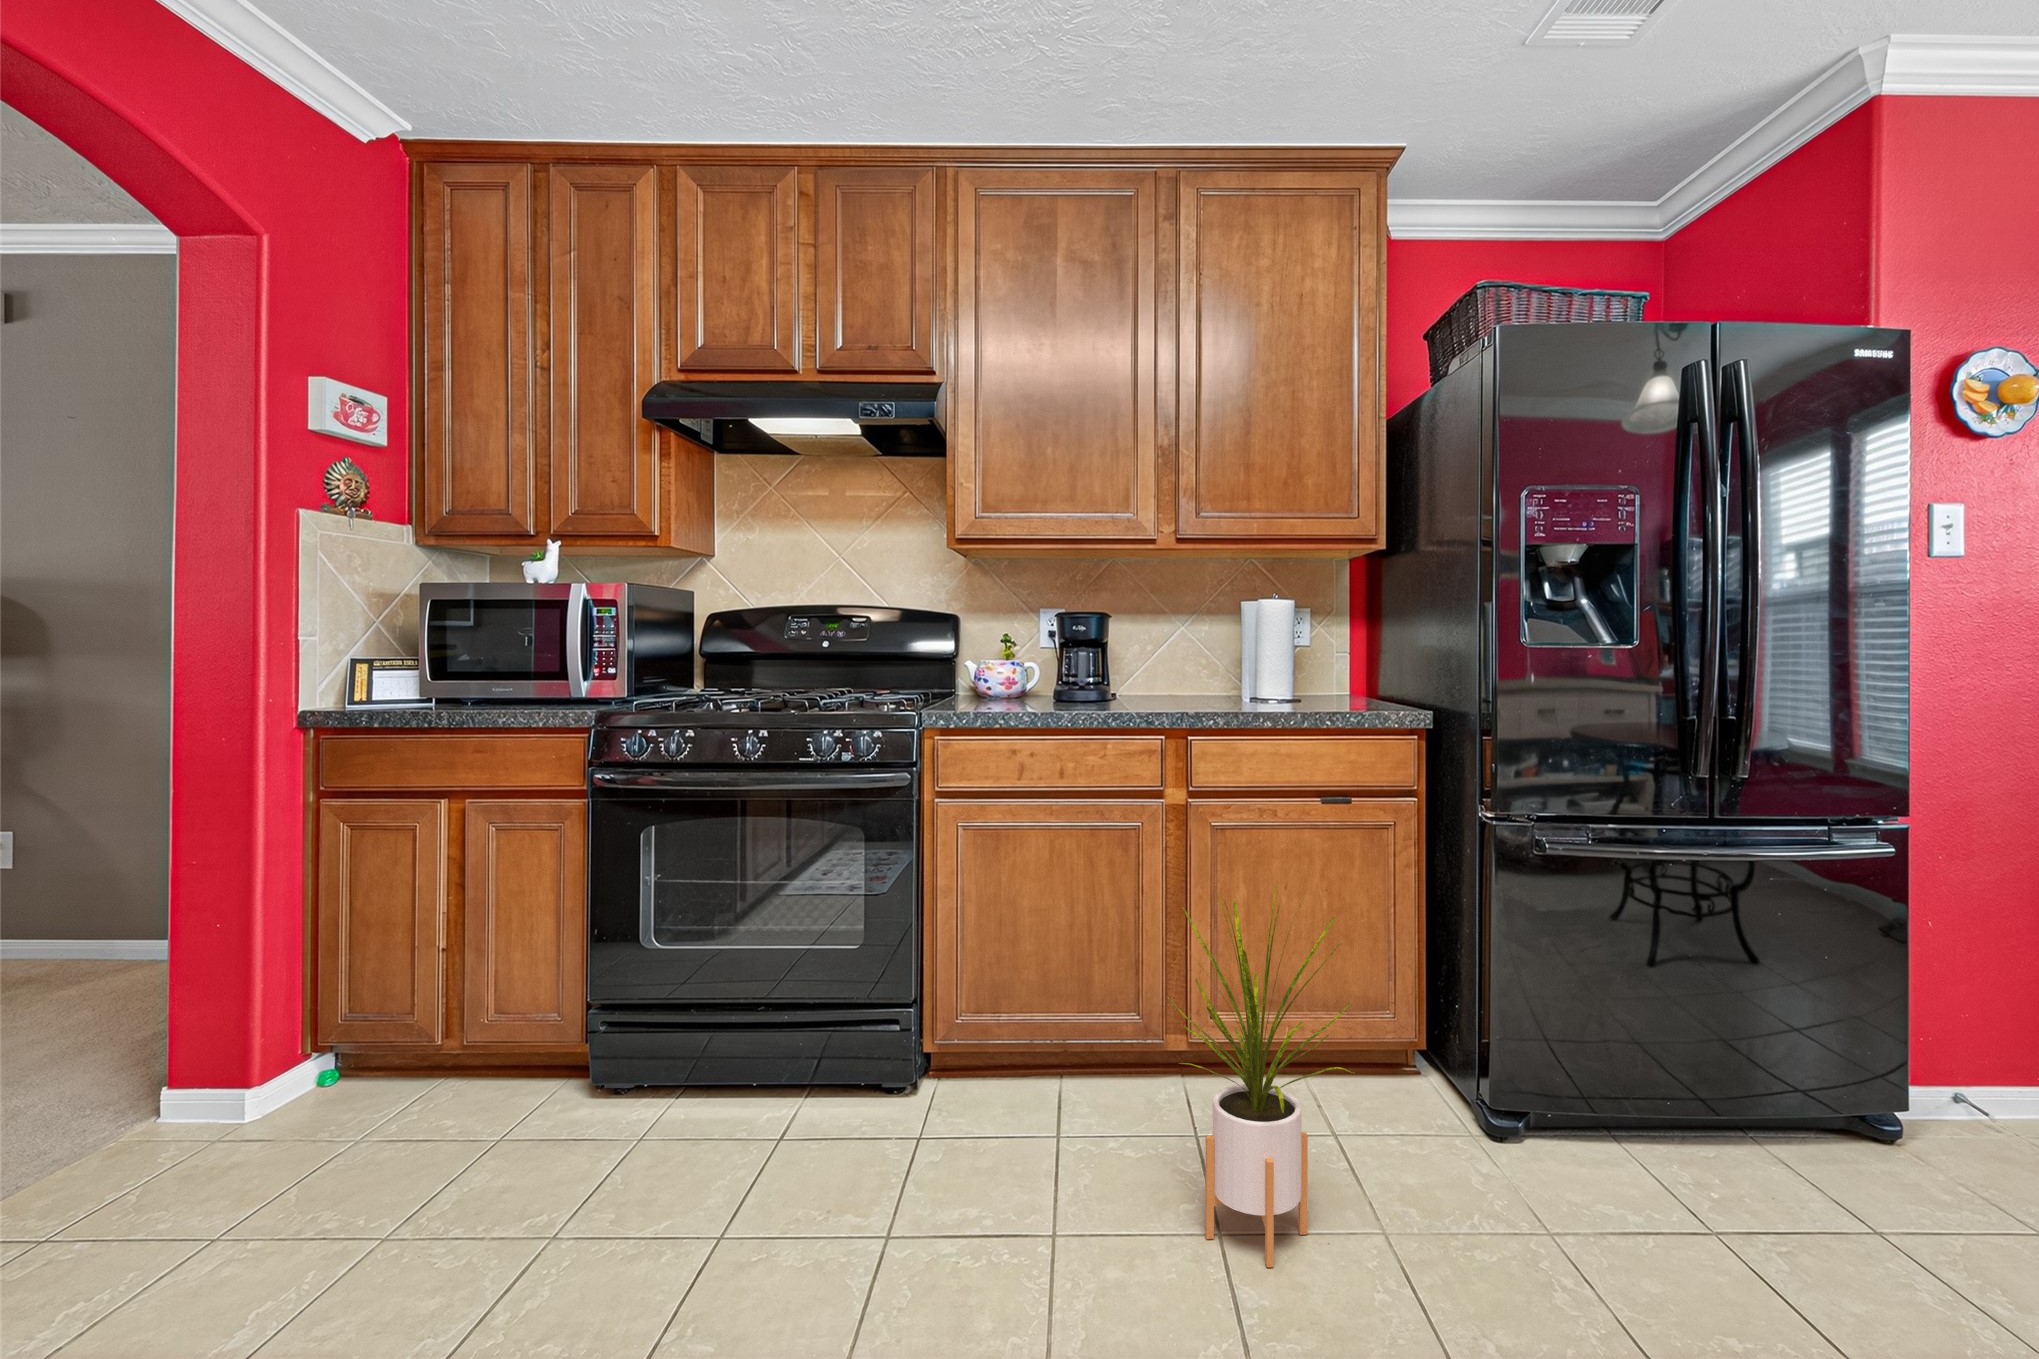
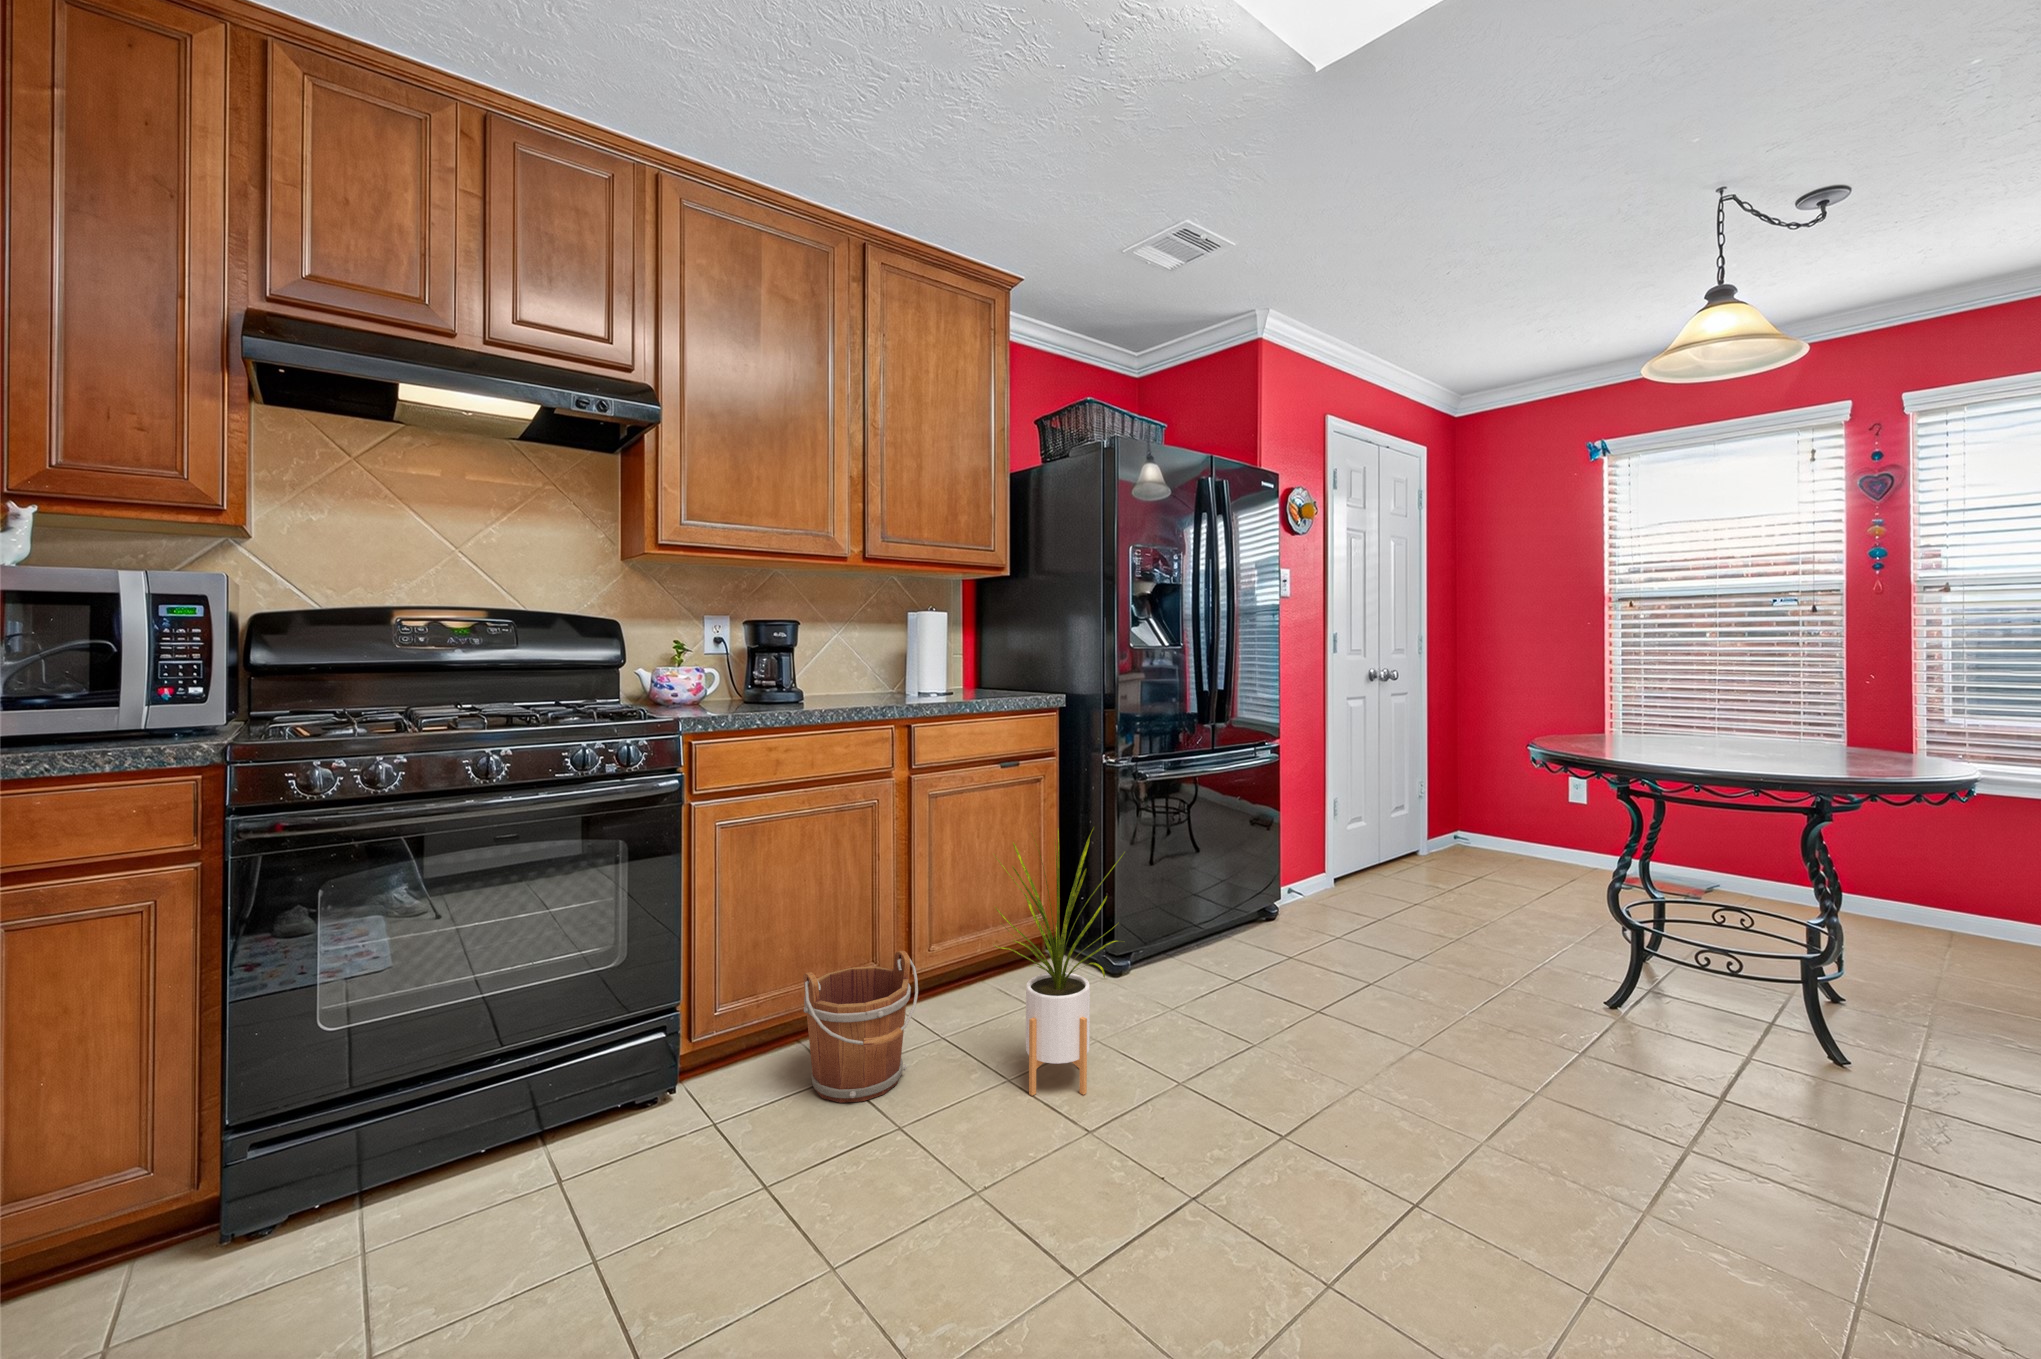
bucket: none [991,1002,1123,1166] -> present [803,951,918,1103]

